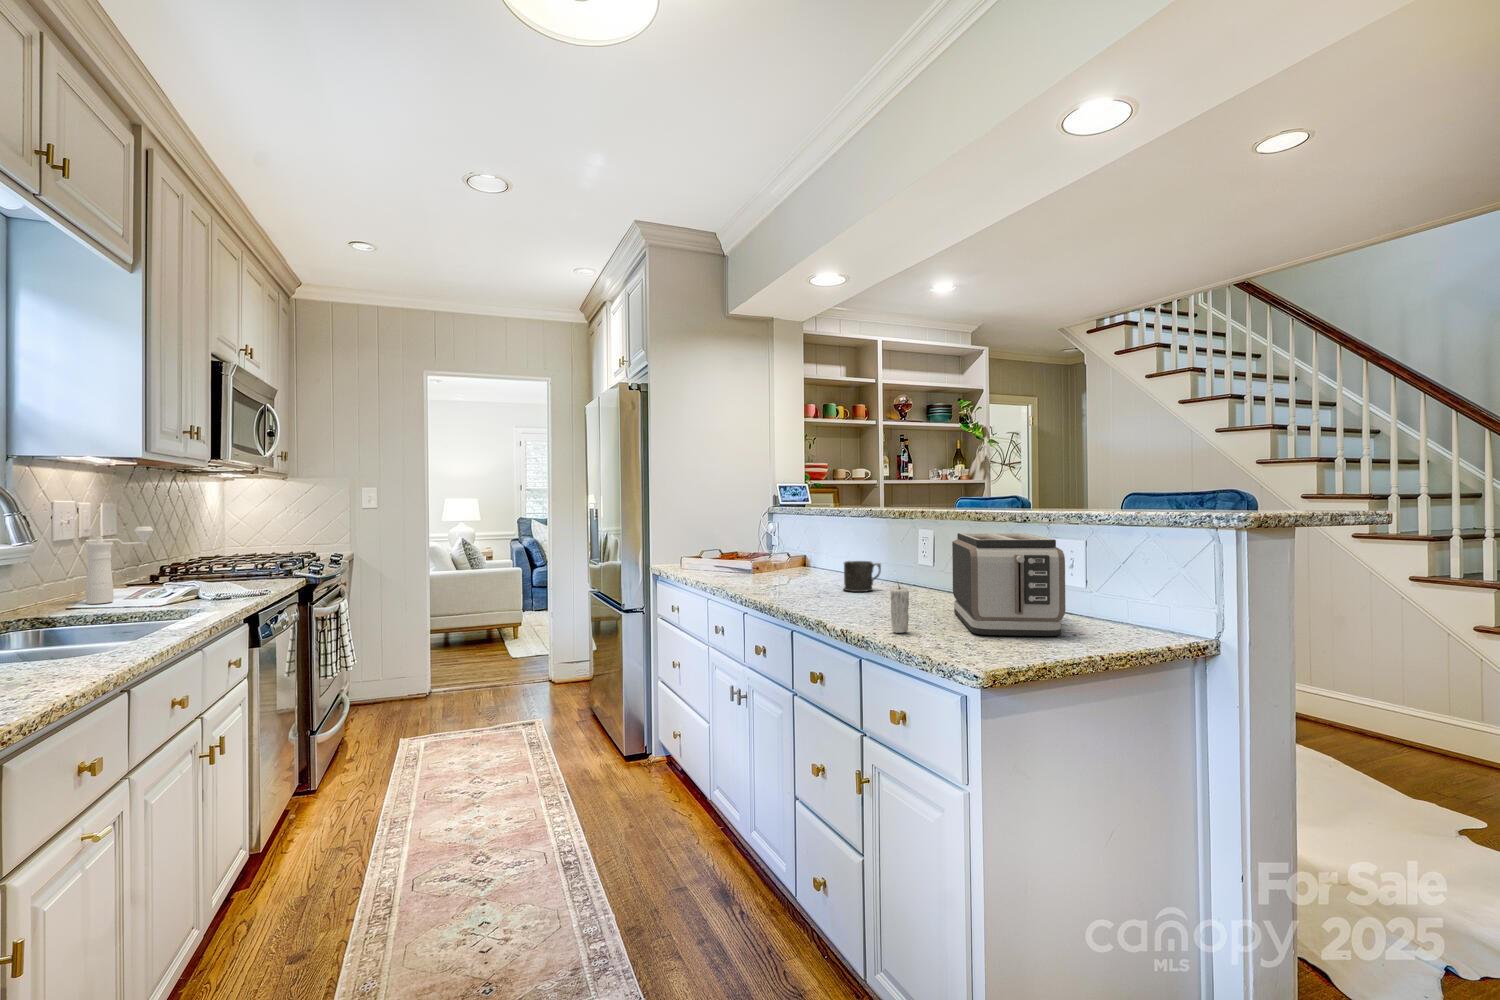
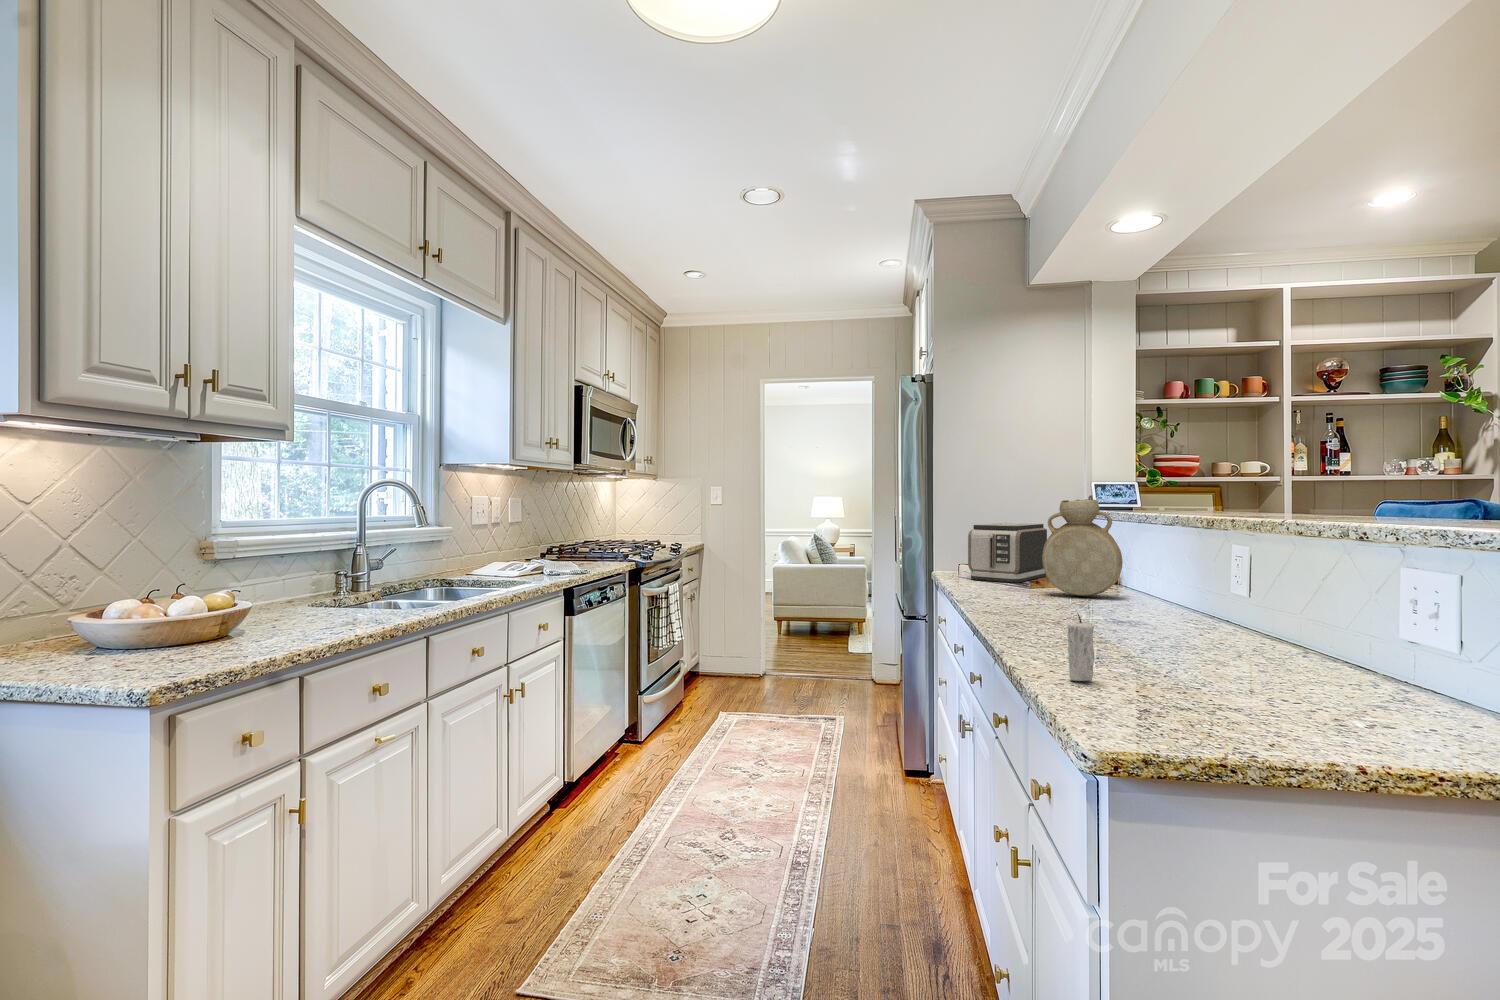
vase: none [770,497,830,576] -> present [1042,499,1123,596]
pepper mill: present [85,526,154,604] -> none [475,516,518,572]
toaster: present [952,533,1065,636] -> present [968,523,1047,583]
mug: present [844,561,881,592] -> none [1105,582,1160,623]

